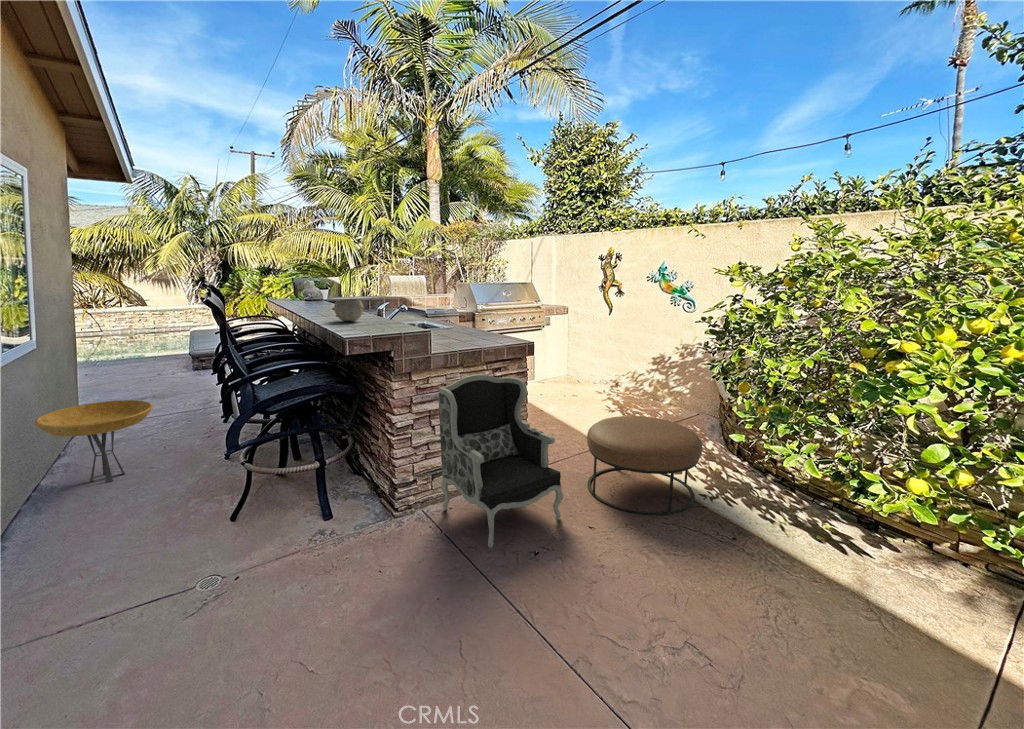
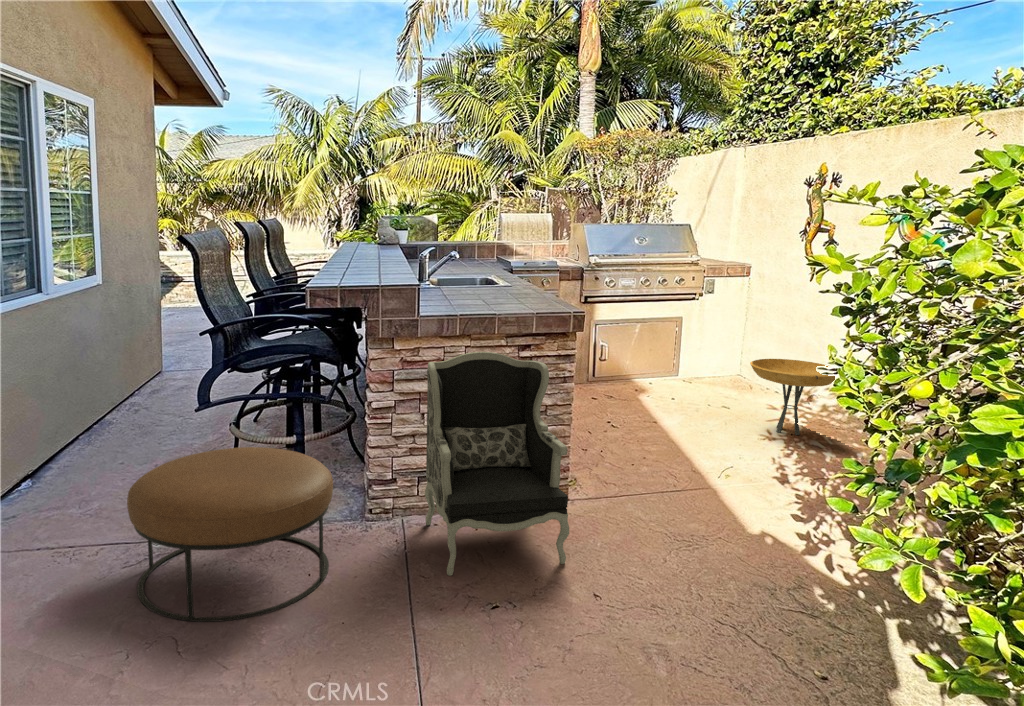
bowl: present [332,299,364,321] -> none [341,248,379,274]
side table: present [34,400,153,482] -> present [750,359,835,435]
ottoman: present [587,416,702,515] -> present [127,447,333,622]

